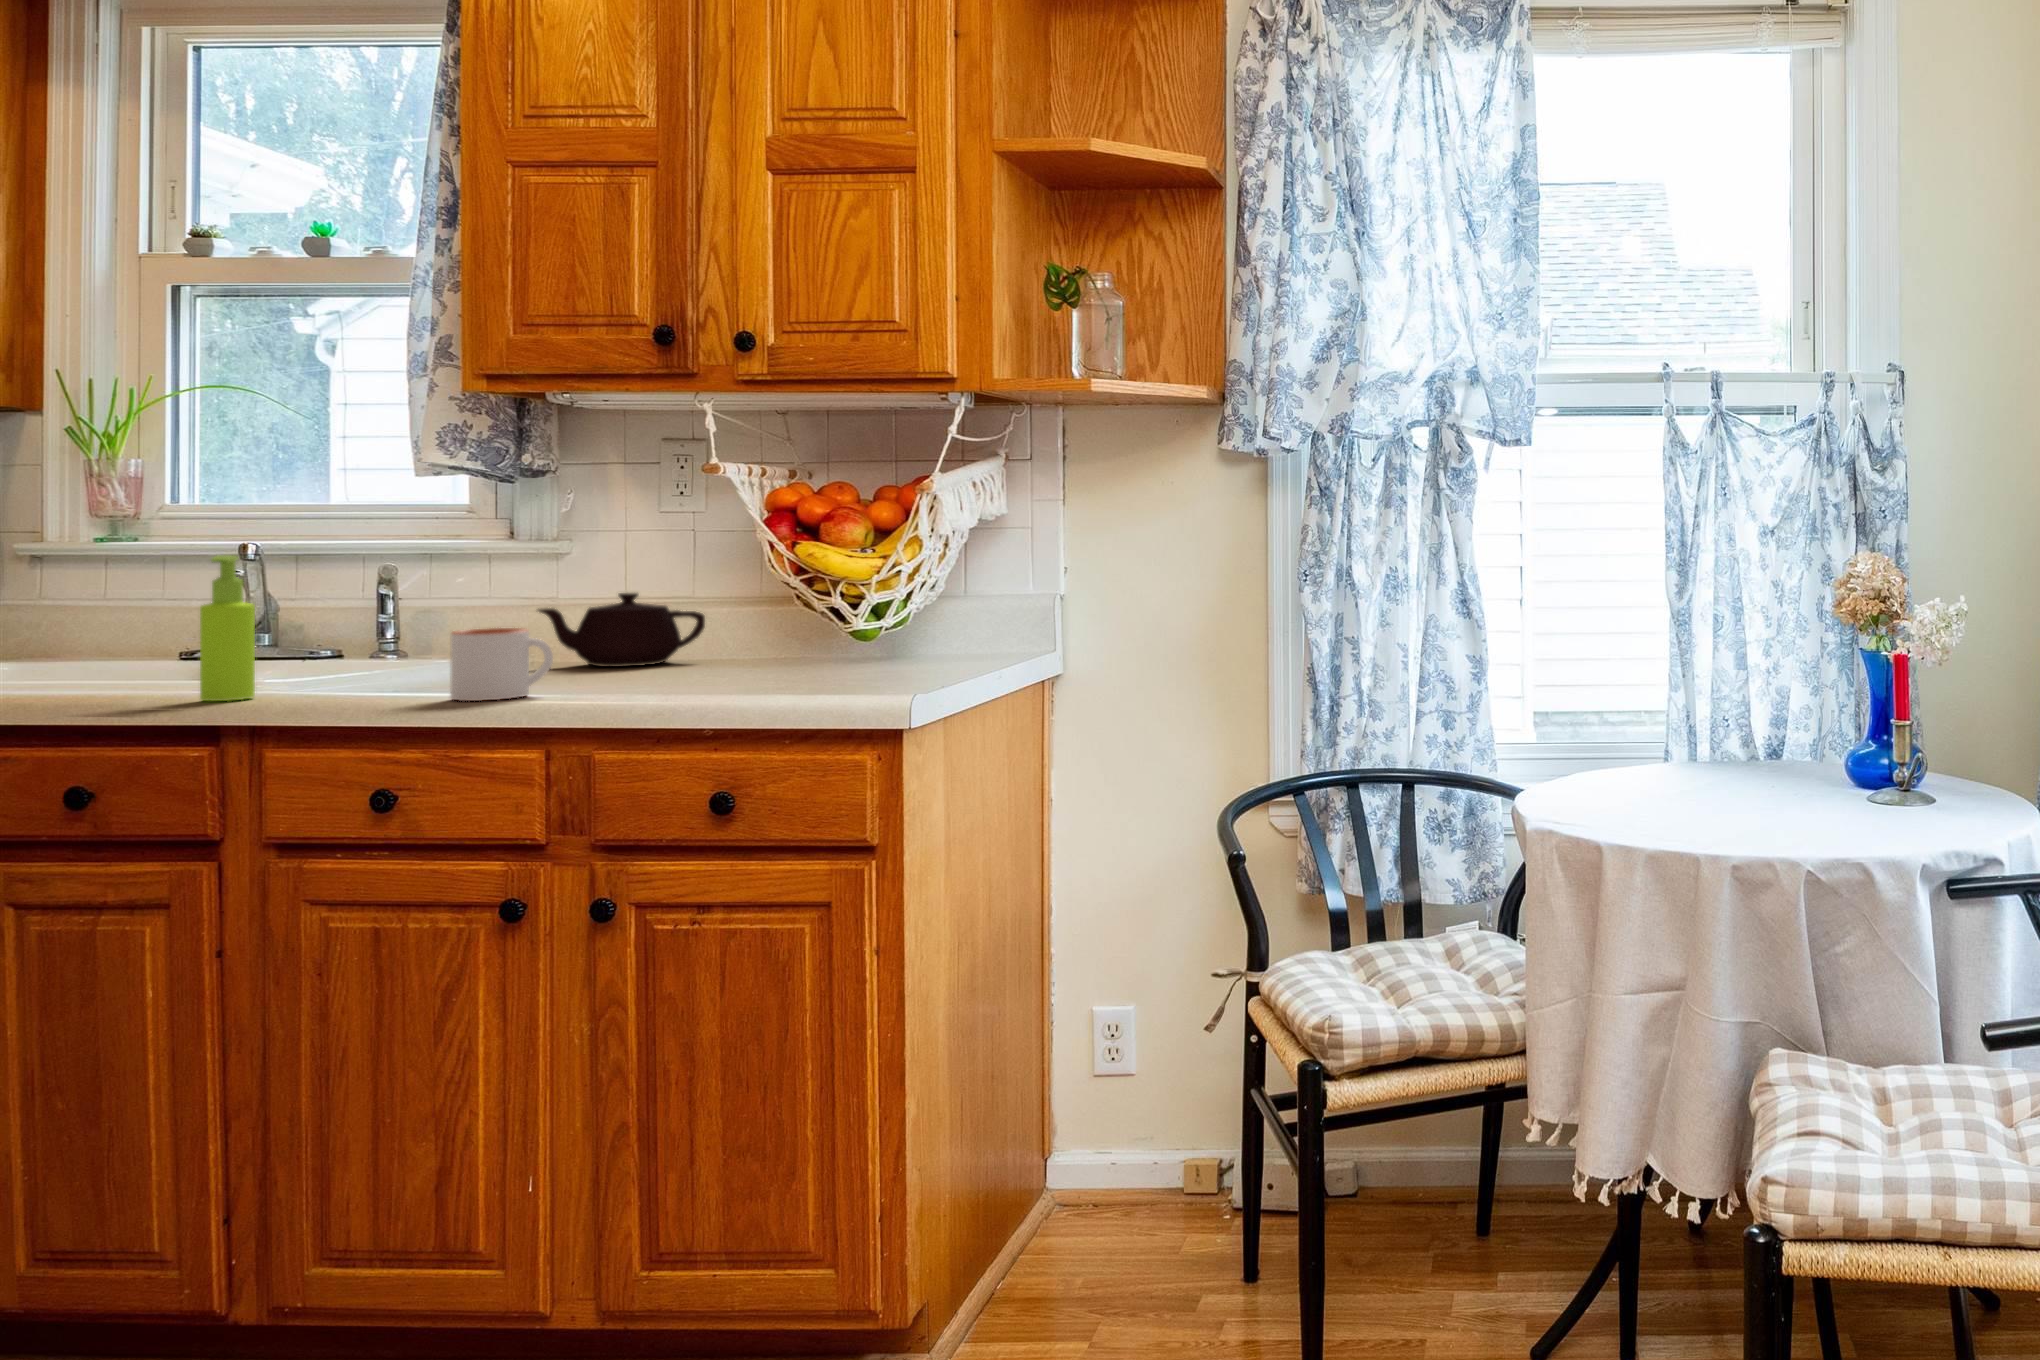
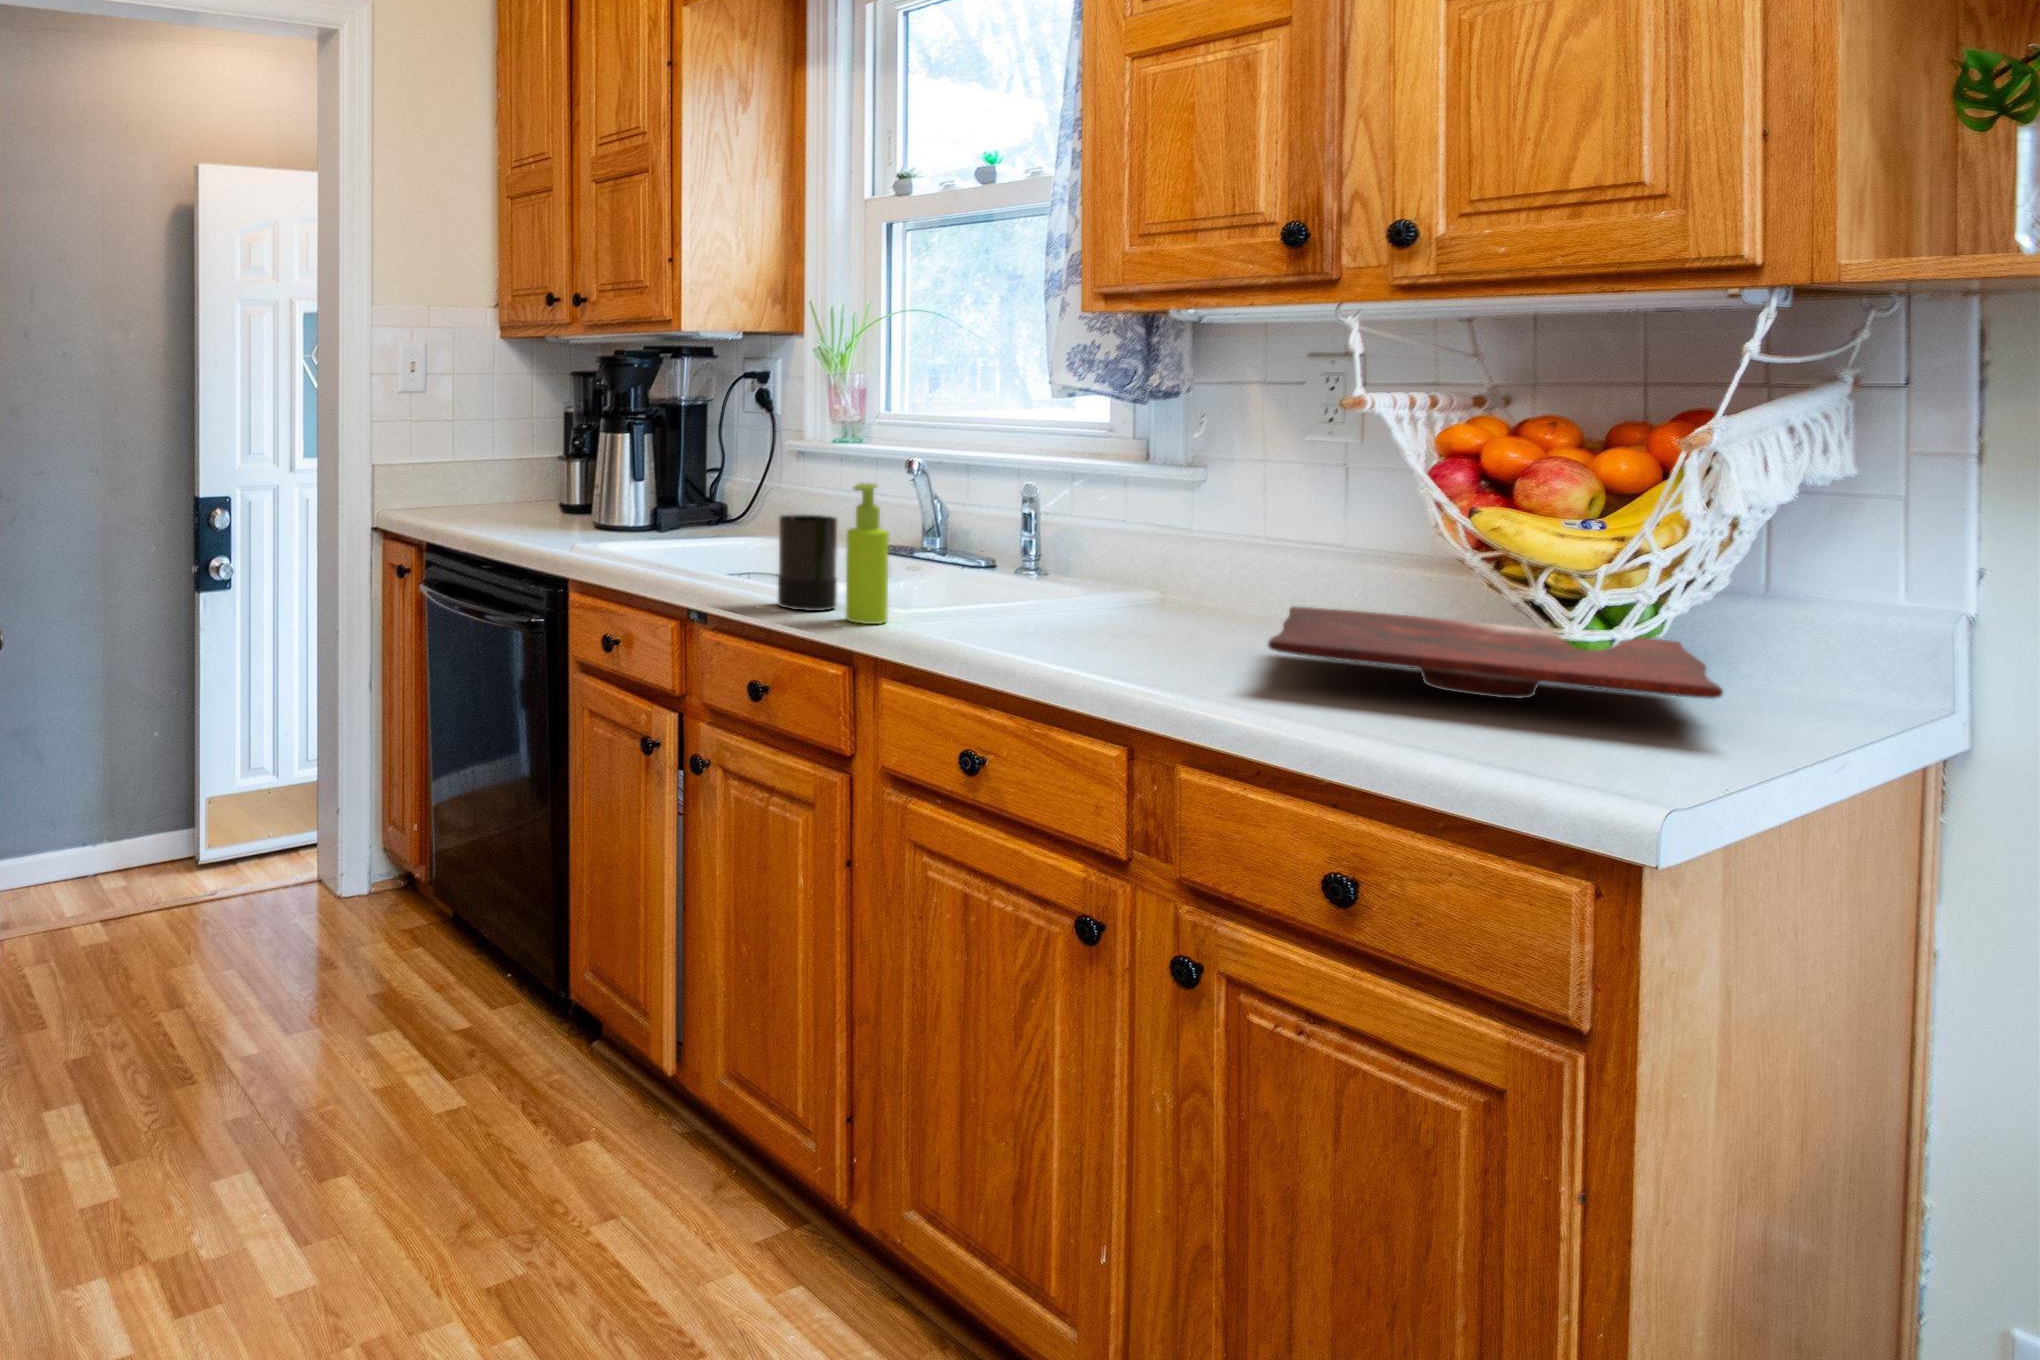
candle: none [79,592,176,702] -> present [778,507,837,611]
teapot: present [538,593,705,667] -> none [1157,539,1351,630]
mug: present [450,628,553,701] -> none [1040,585,1149,674]
cutting board: none [655,629,940,676] -> present [1268,607,1723,699]

